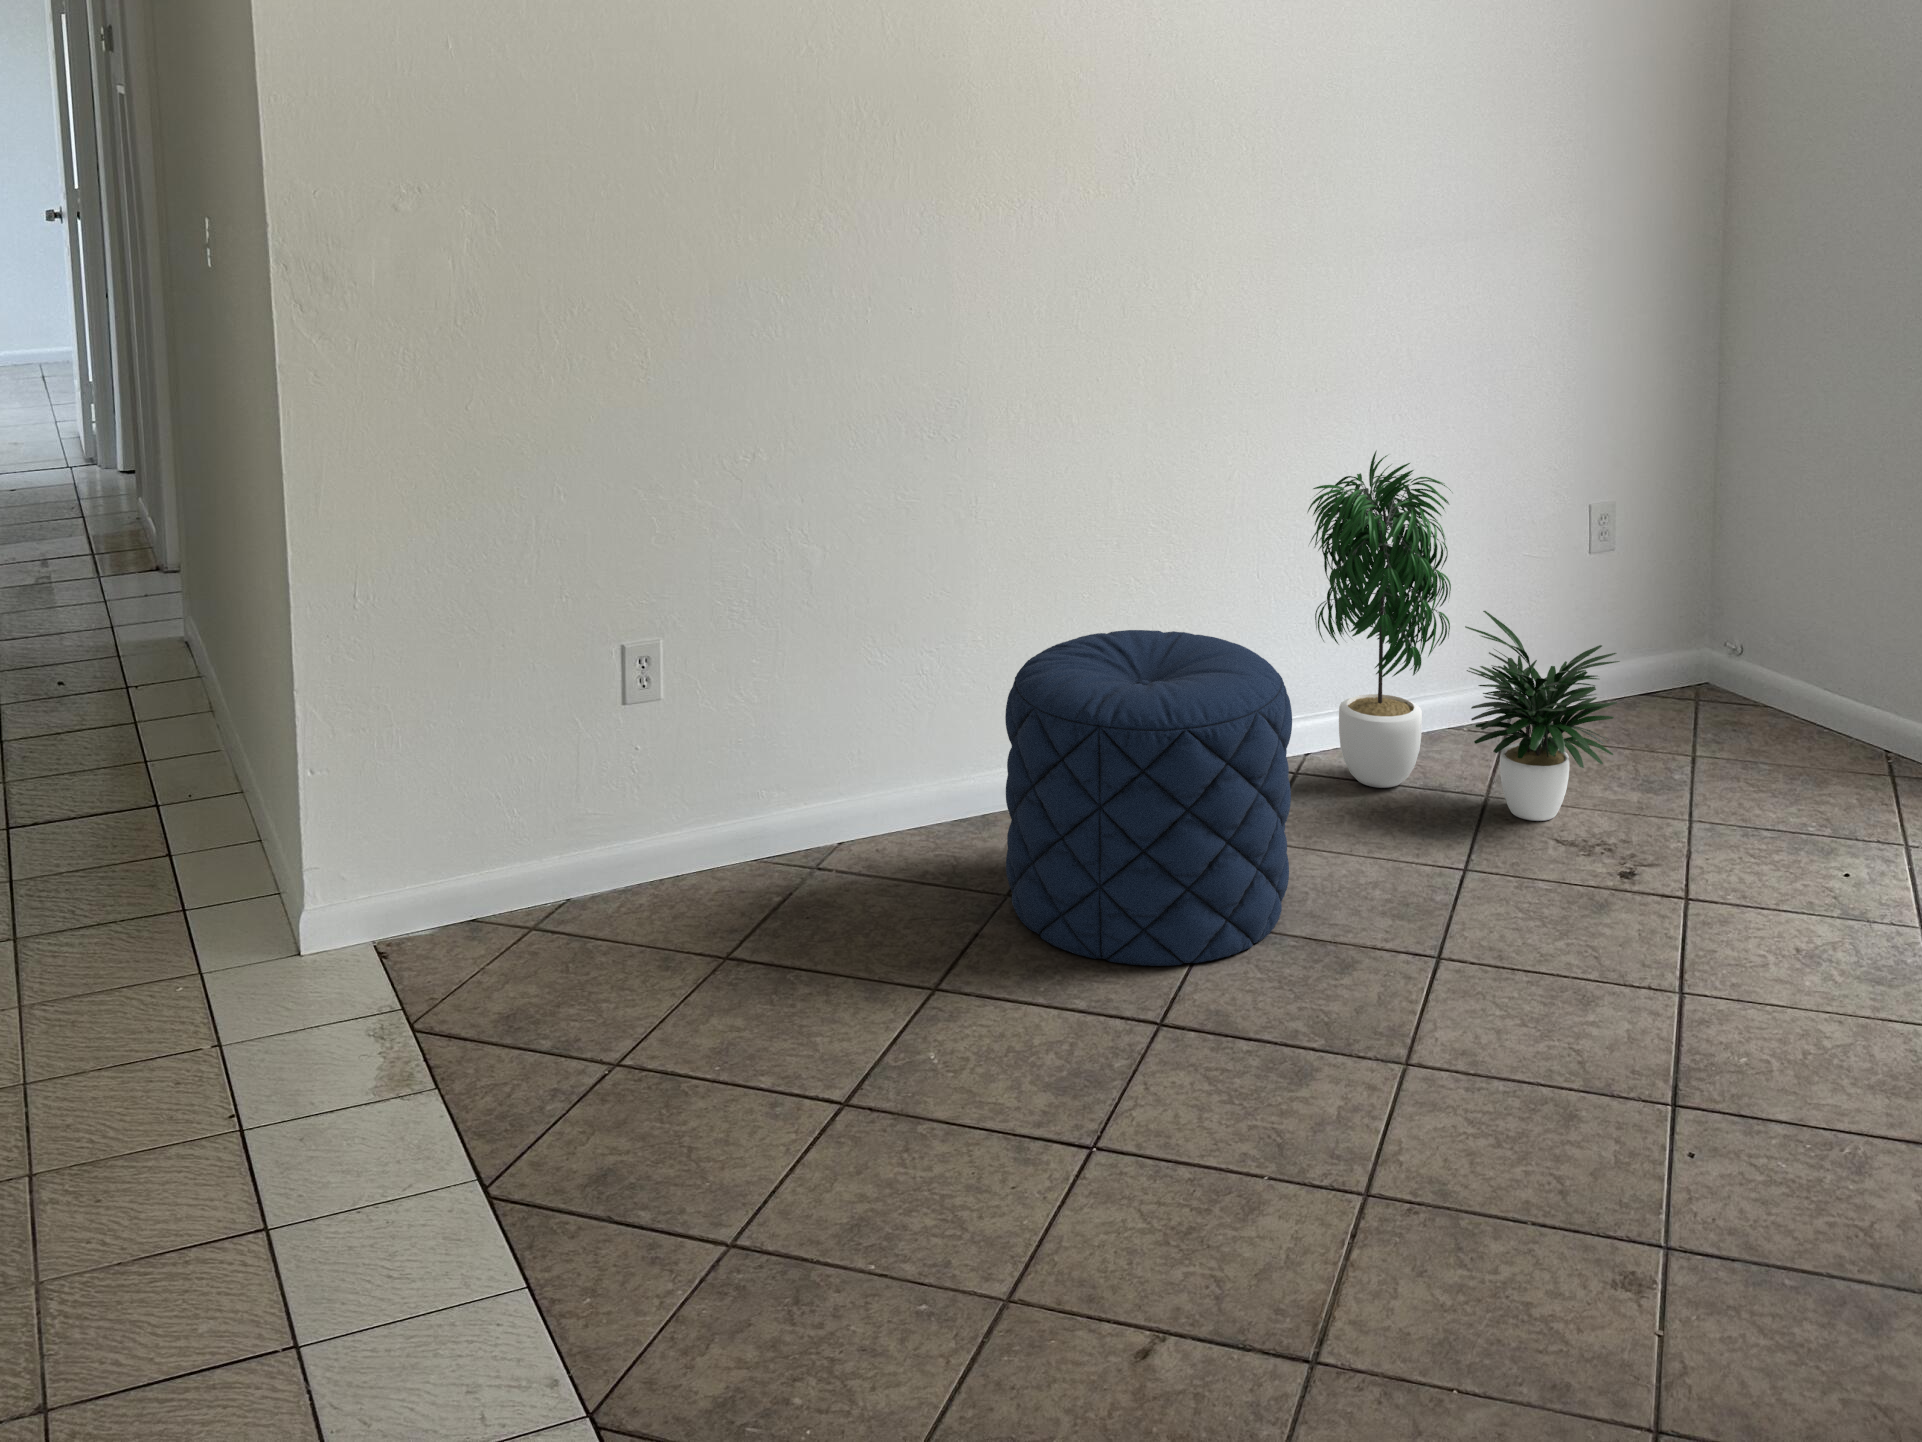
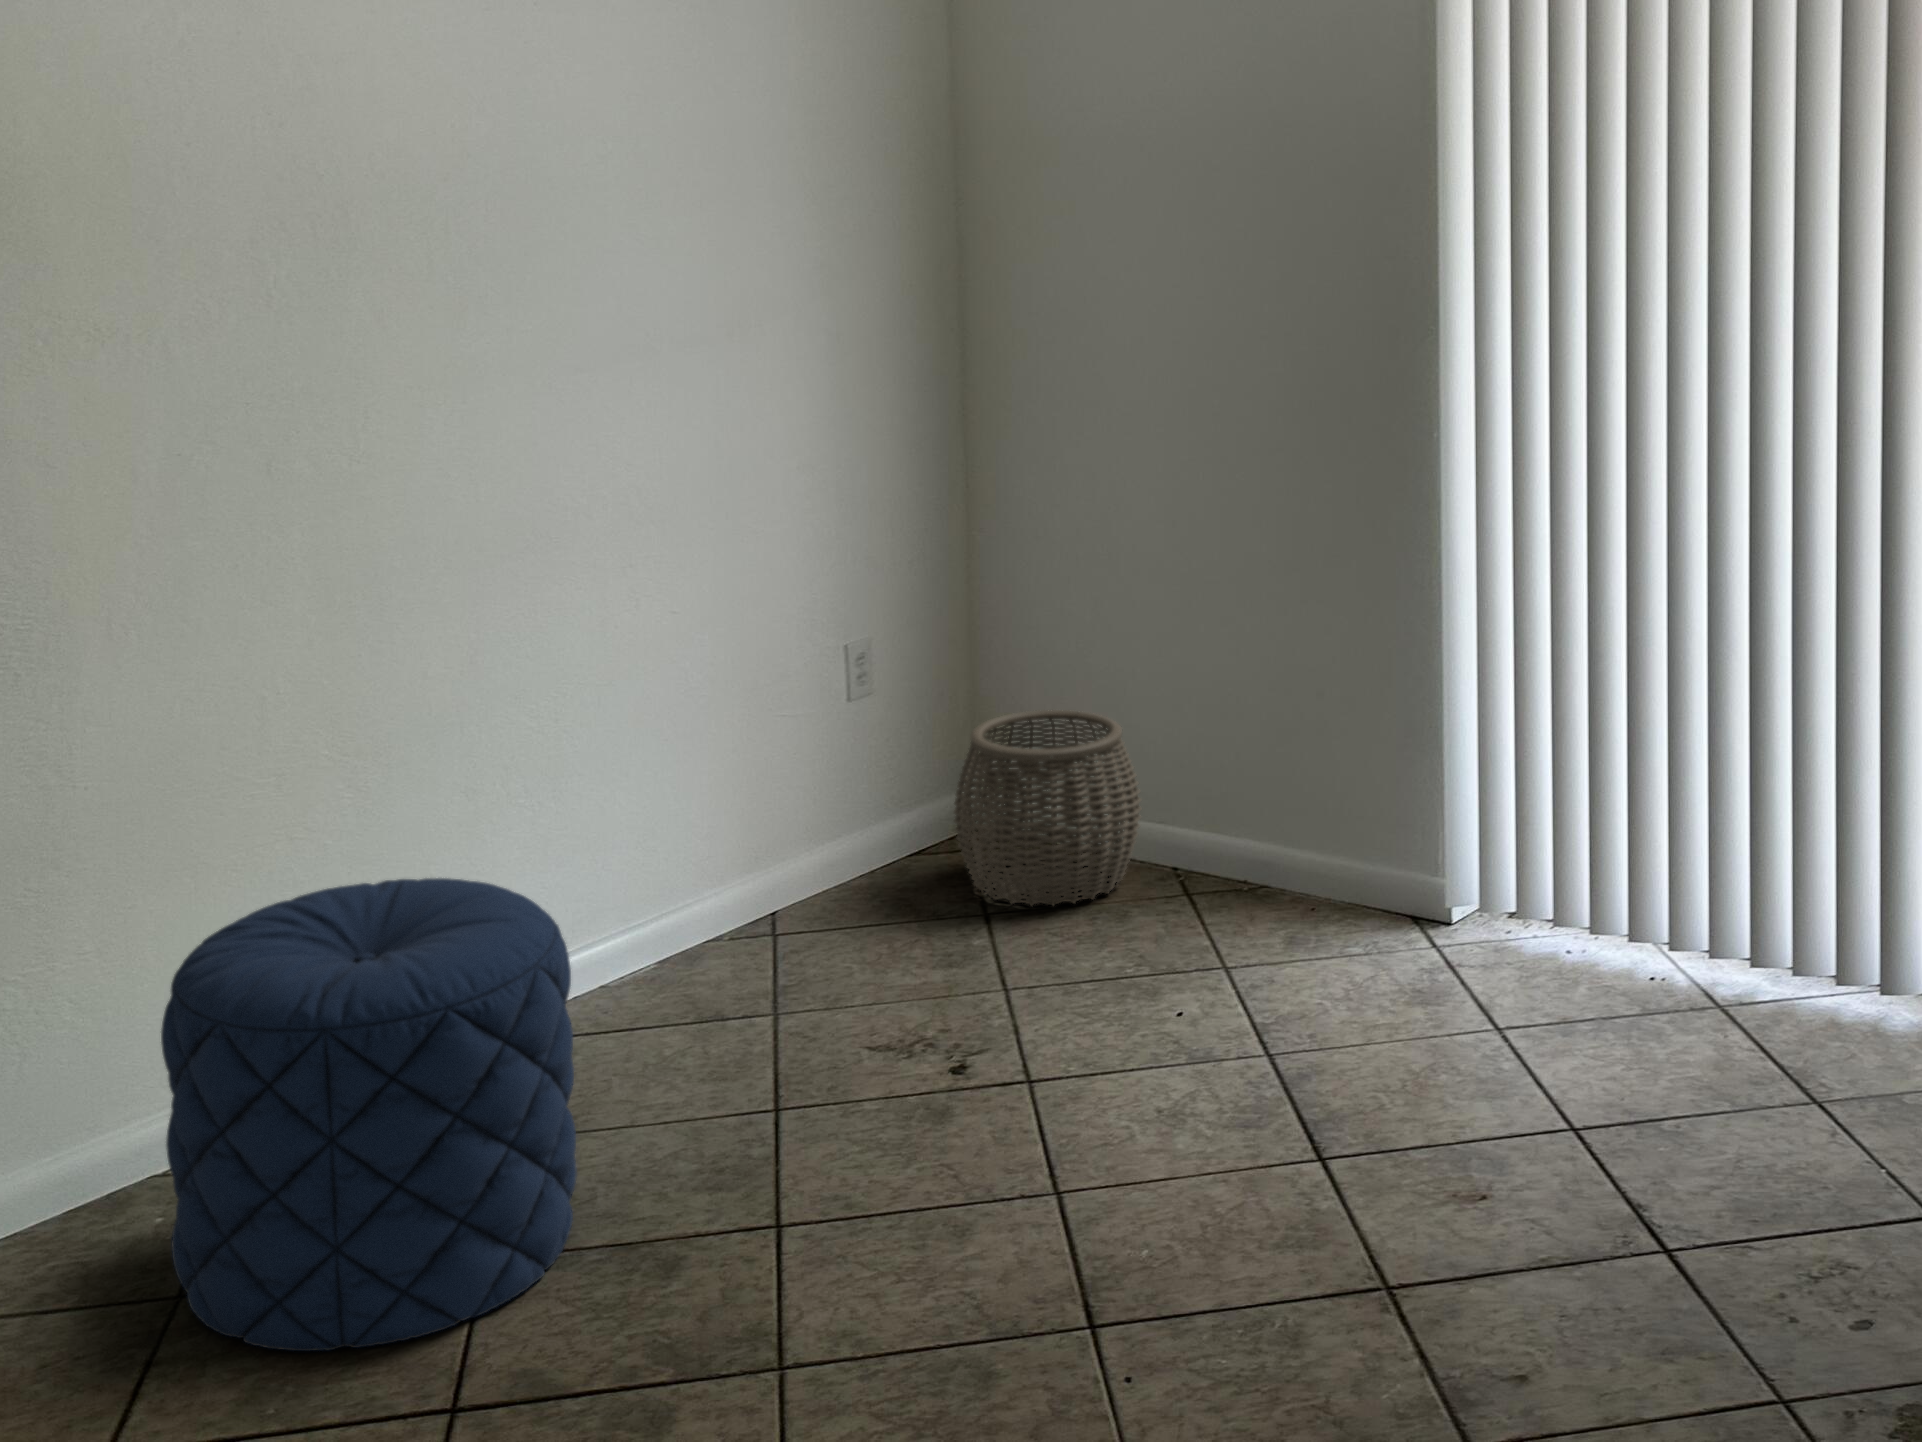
potted plant: present [1308,451,1620,821] -> none [525,603,924,1030]
woven basket: none [1676,589,1855,763] -> present [954,710,1141,906]

